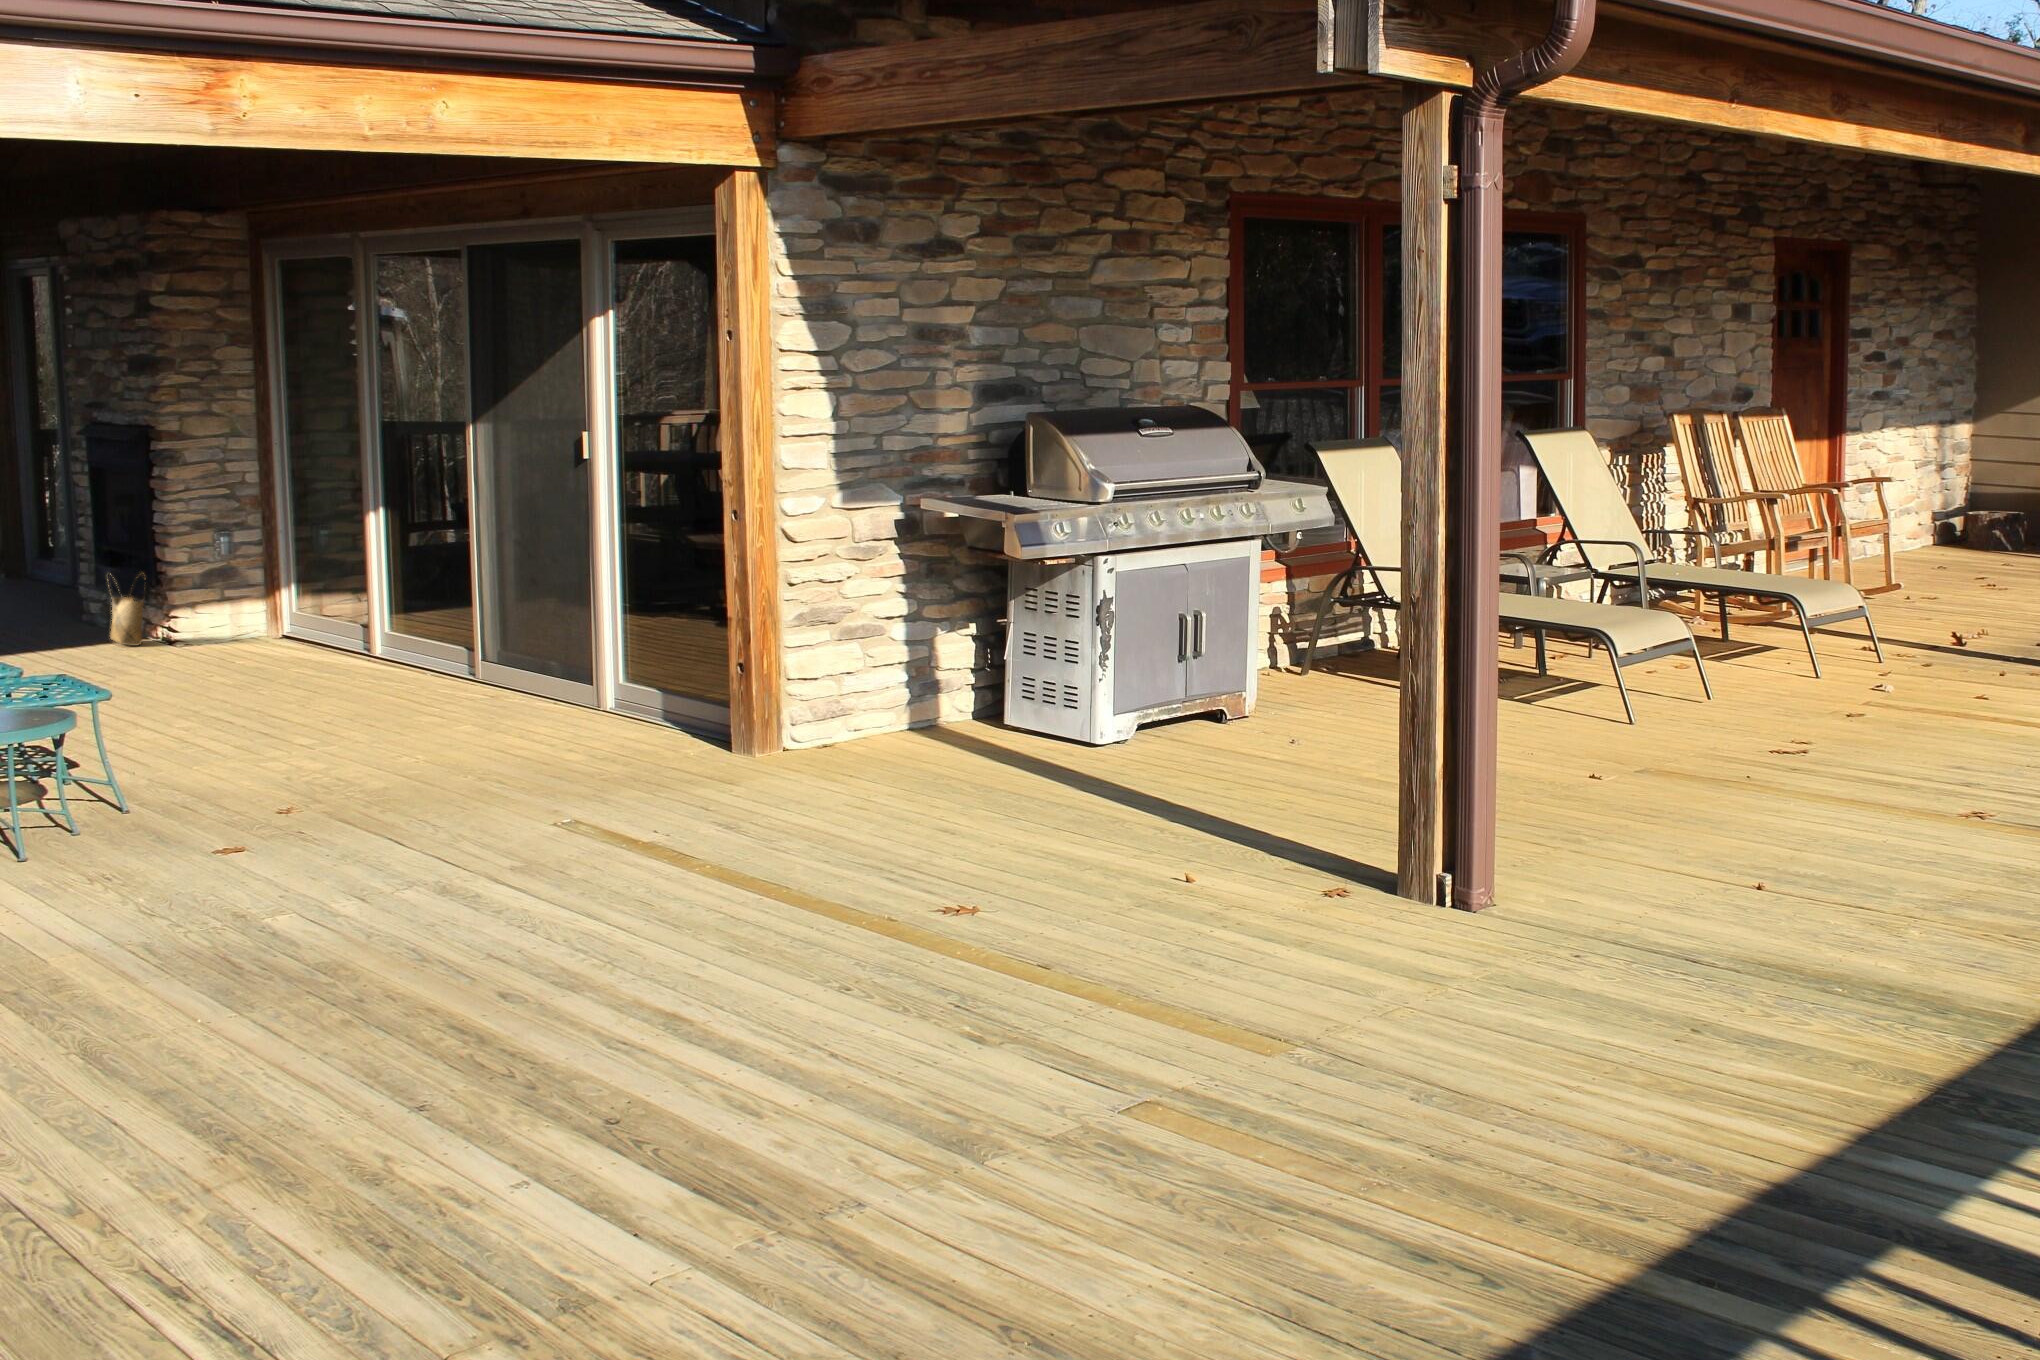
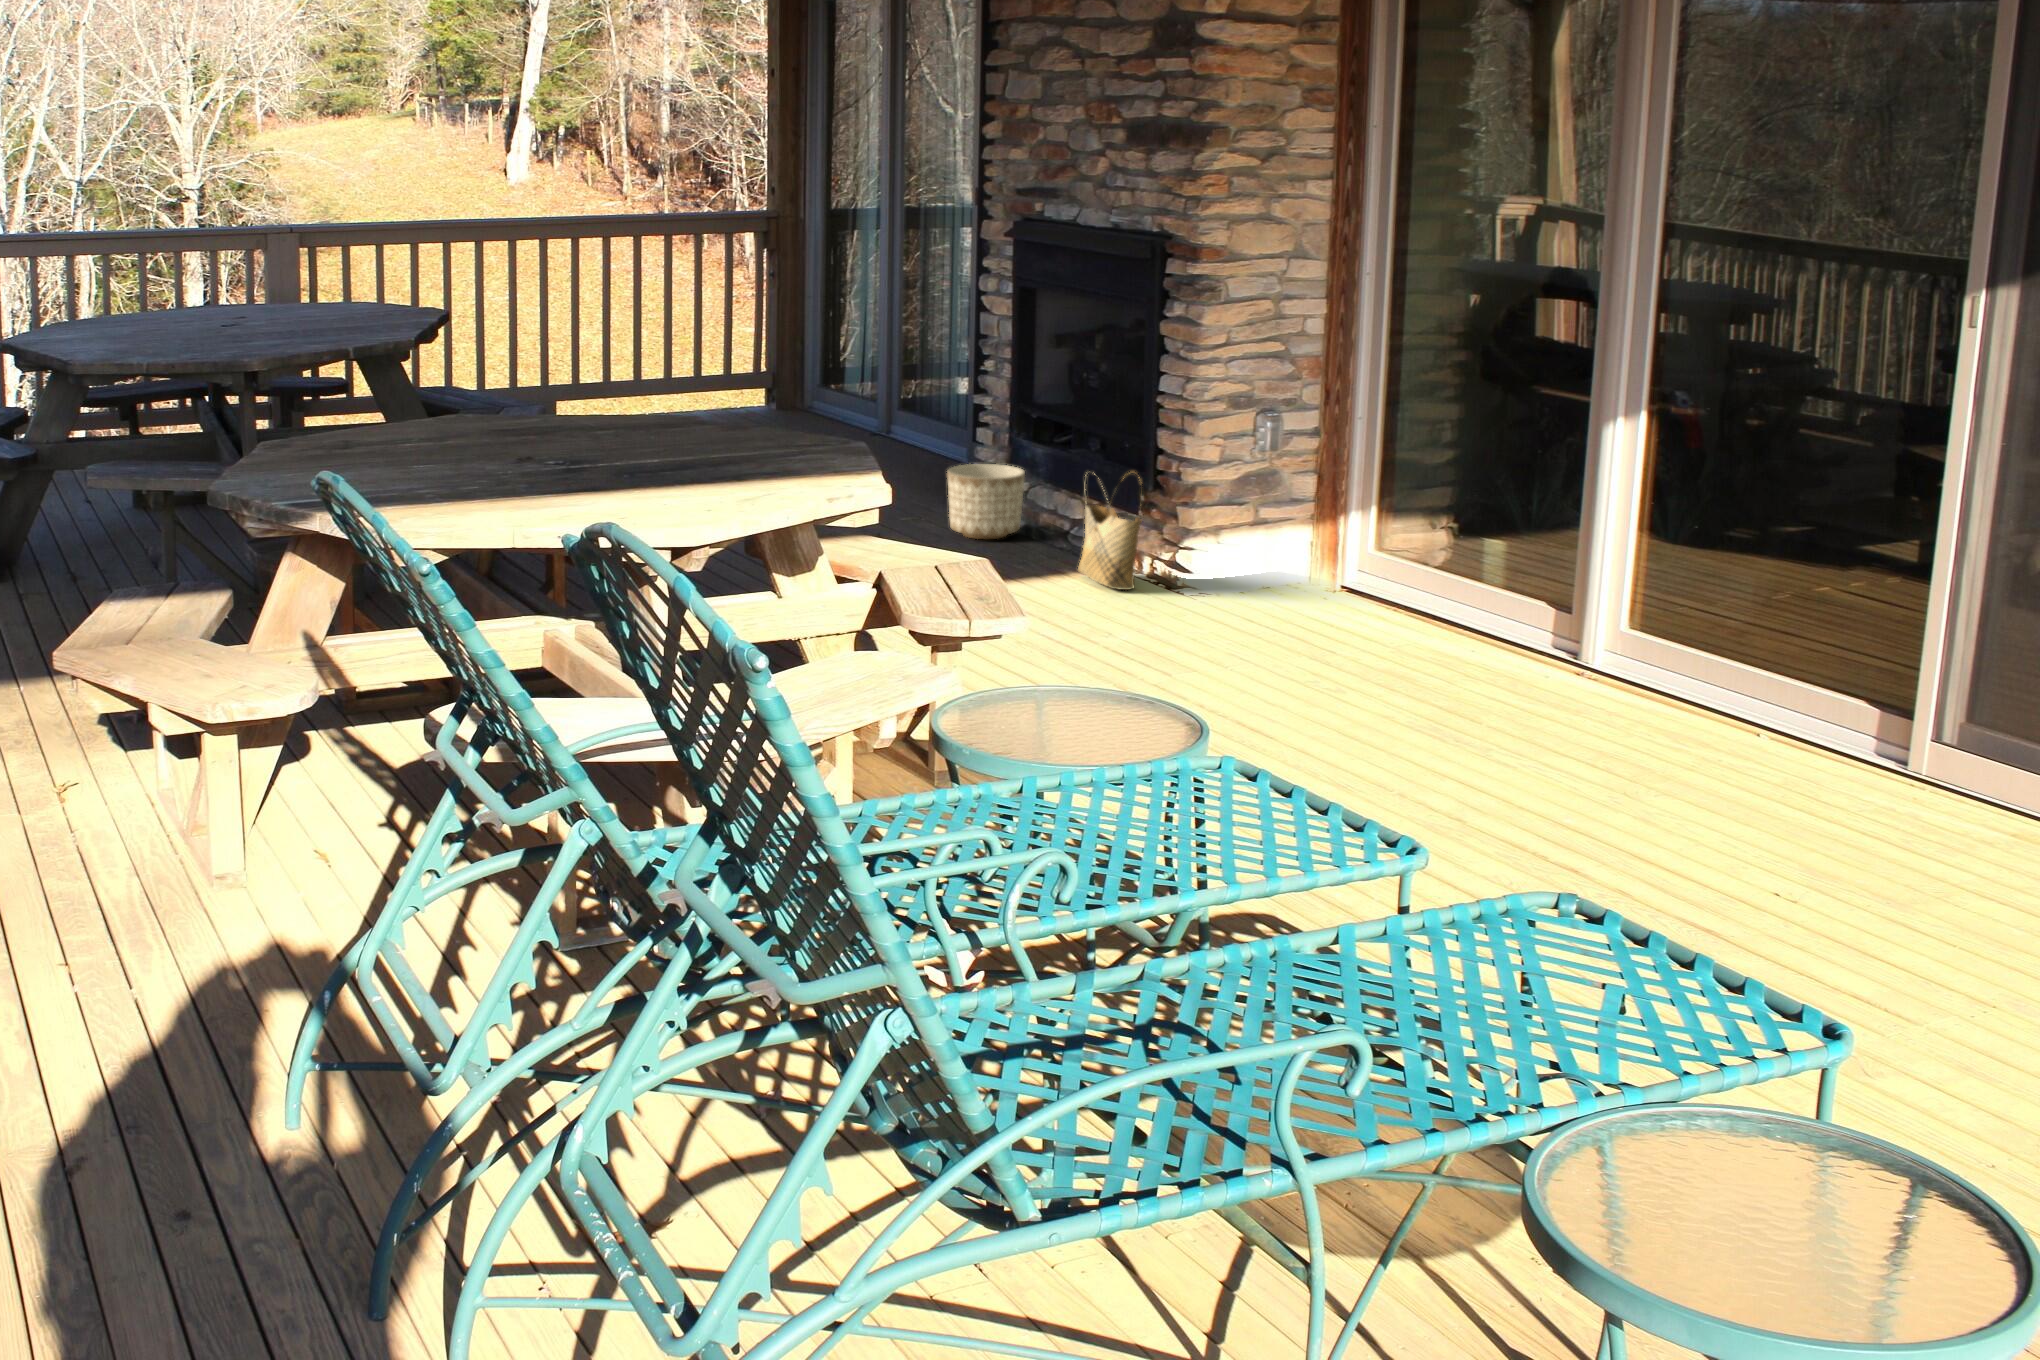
planter: none [38,584,97,631] -> present [947,464,1025,539]

